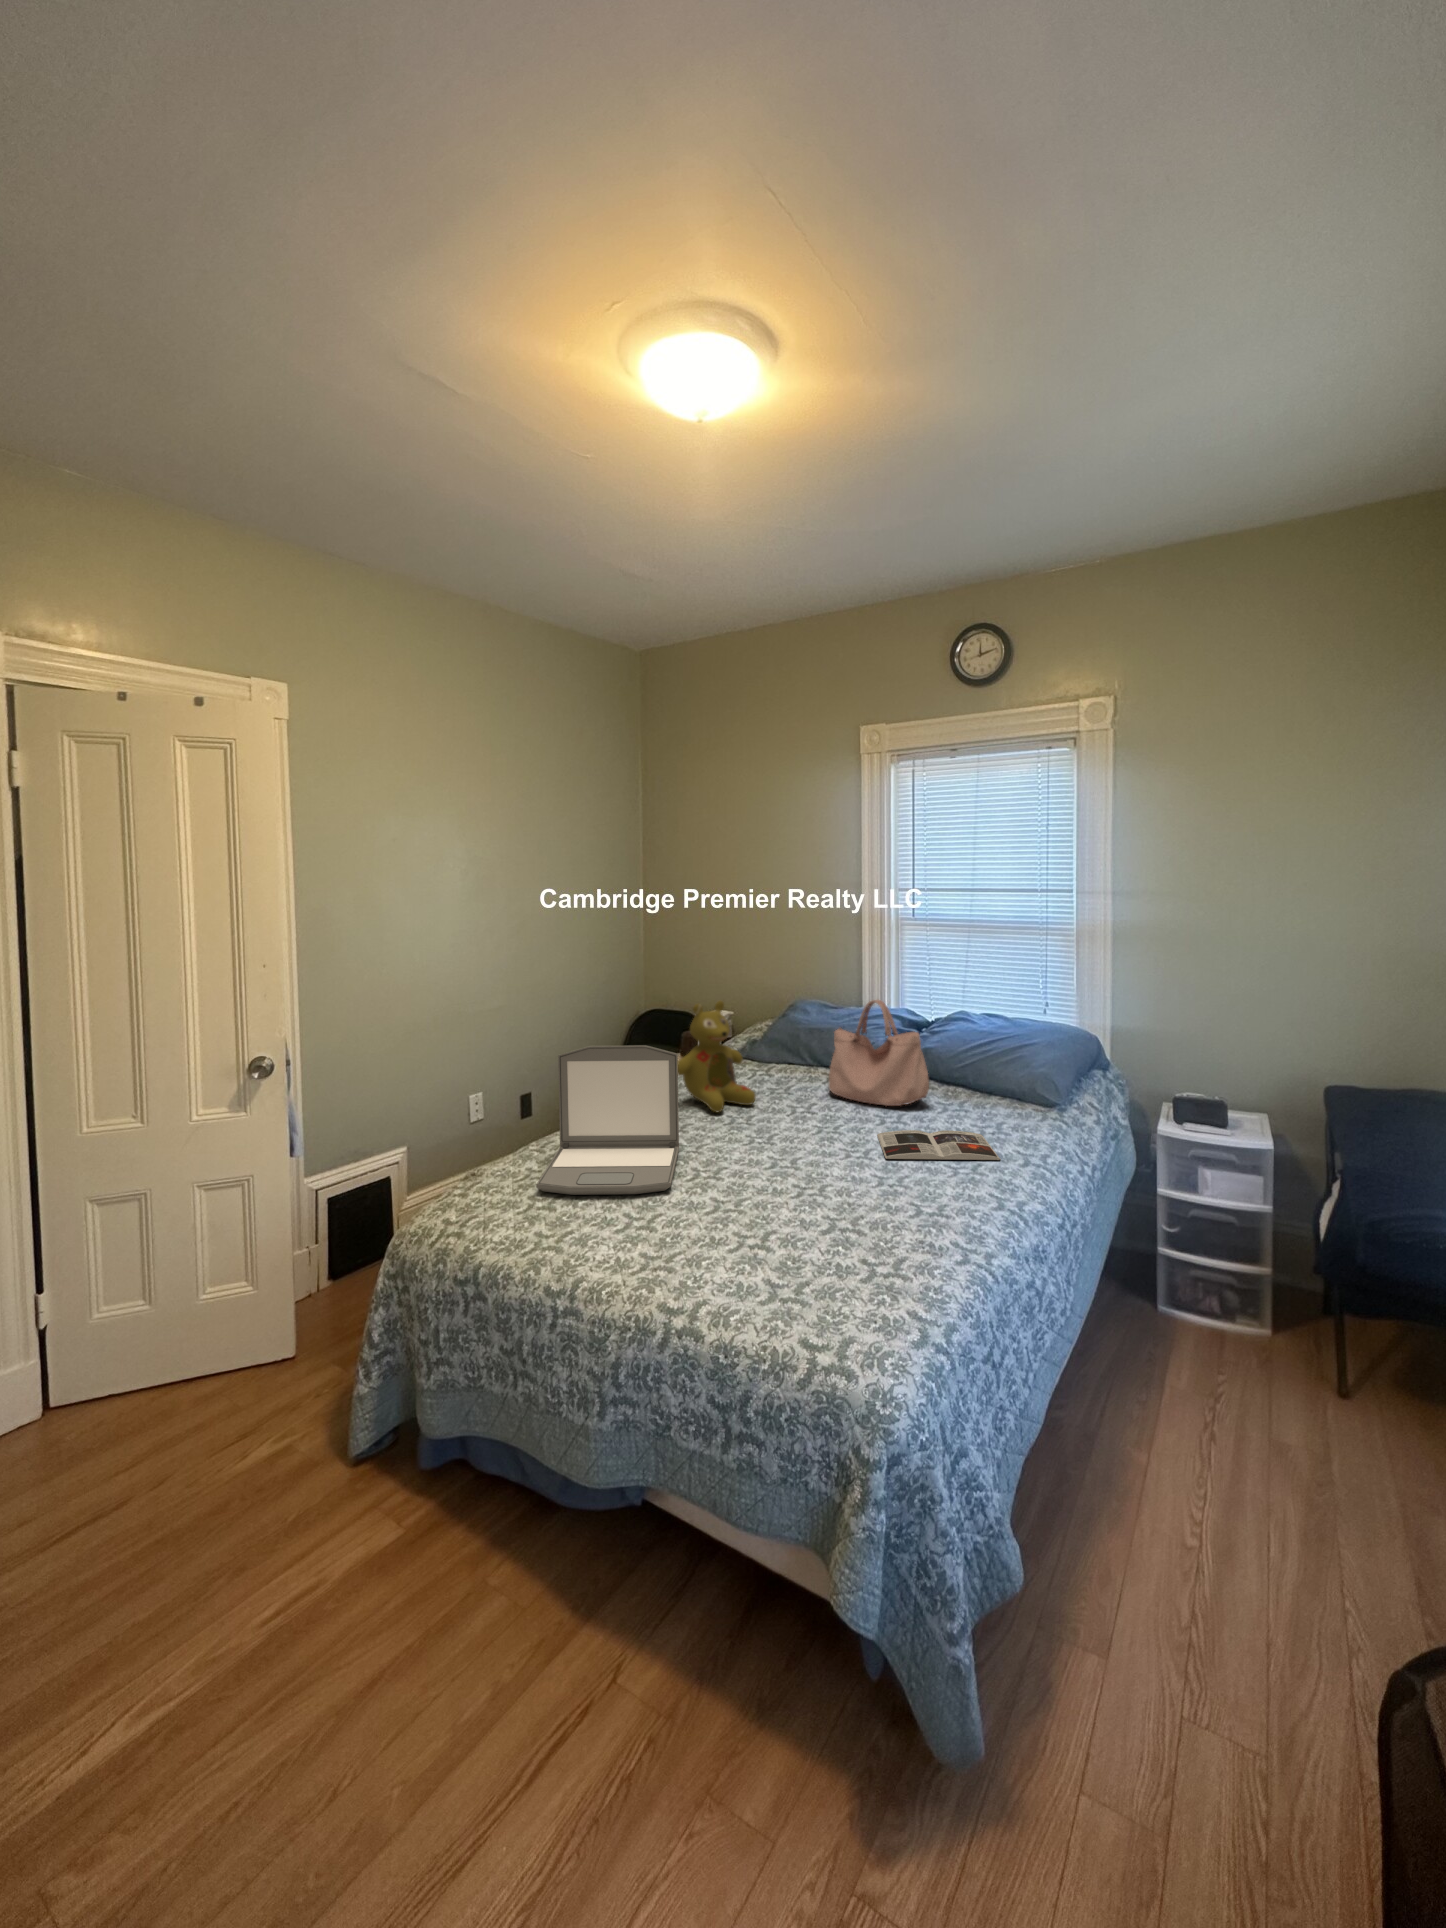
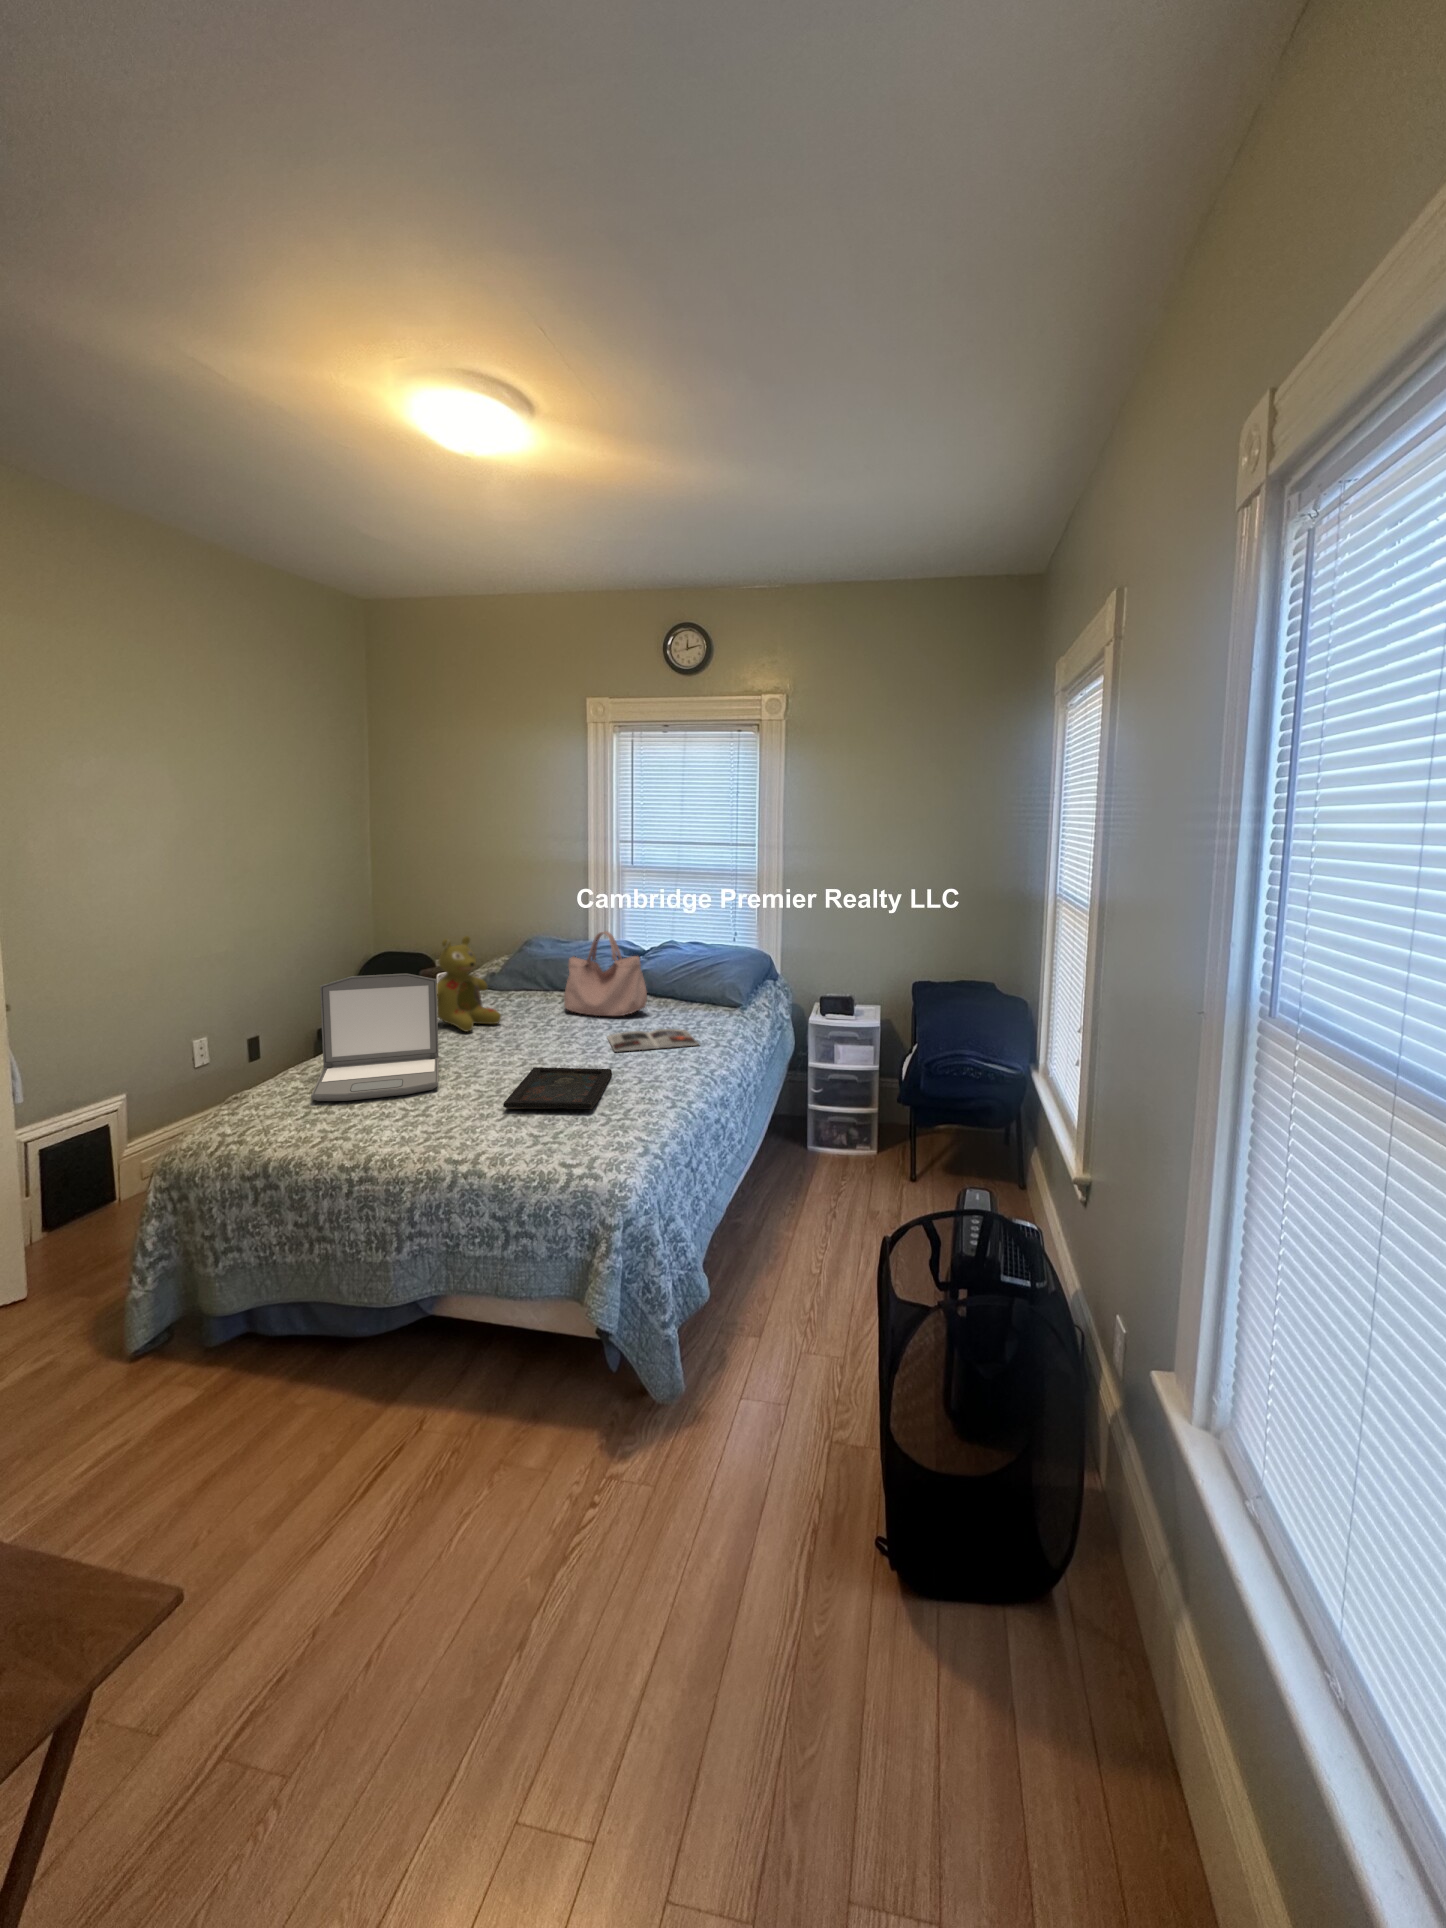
tray: none [739,1173,881,1250] -> present [503,1067,612,1109]

